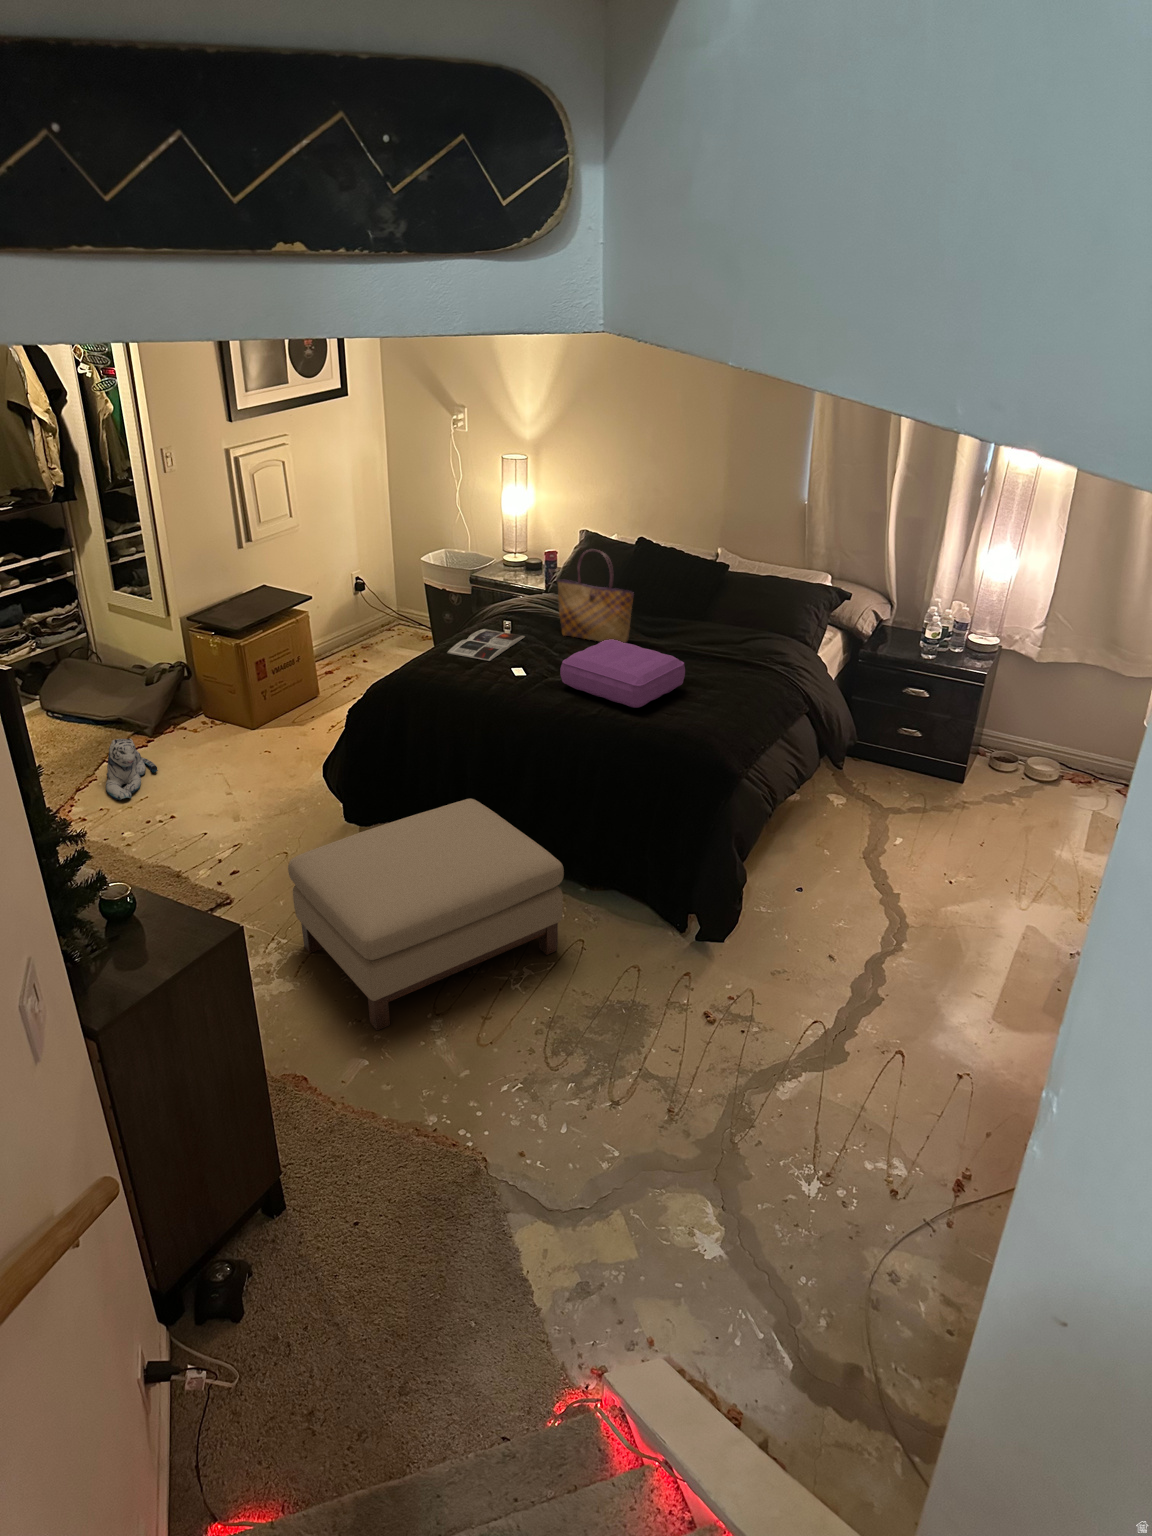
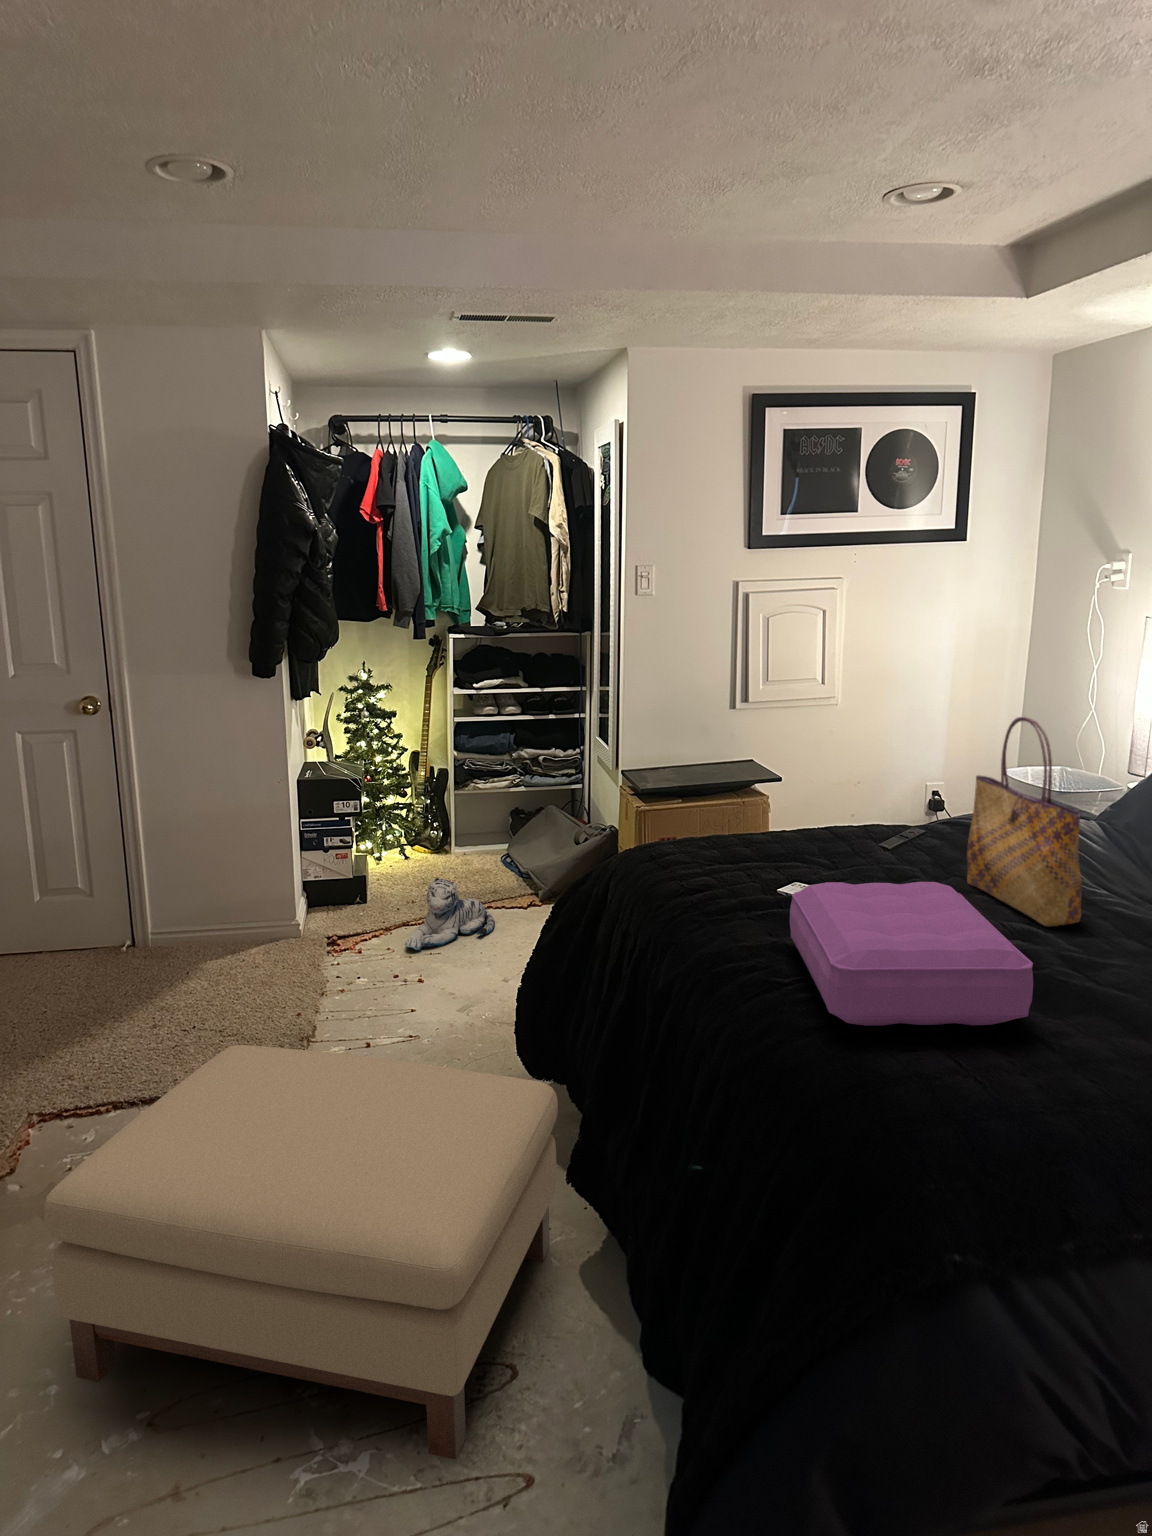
magazine: present [448,629,525,661] -> none [733,841,895,878]

